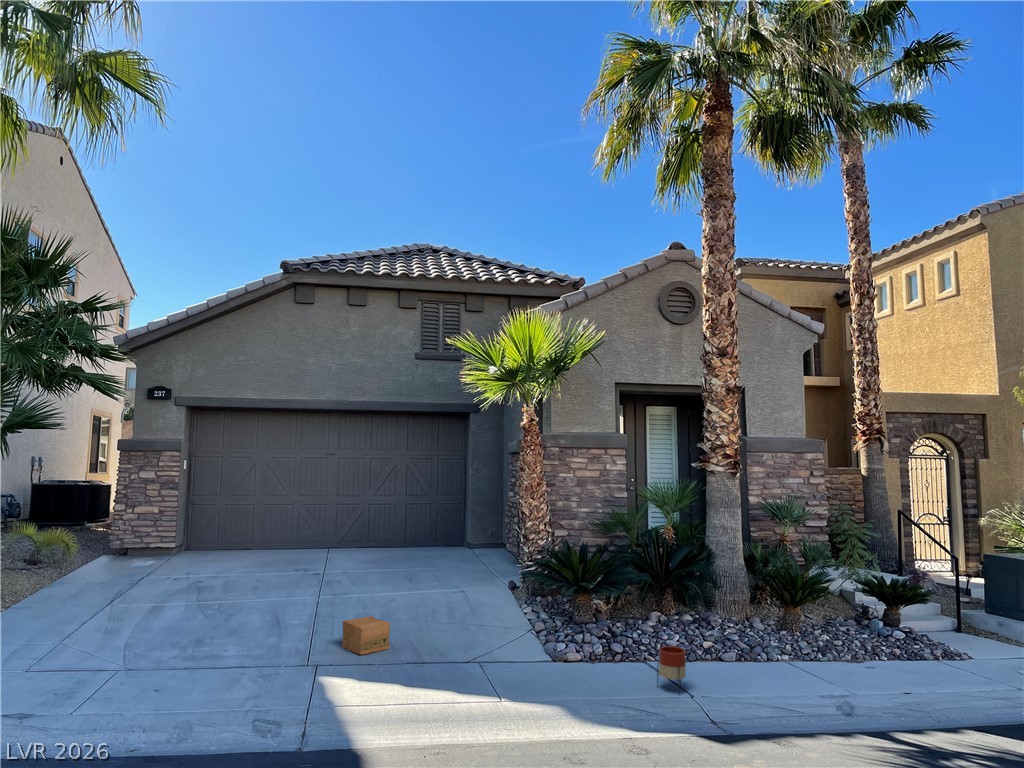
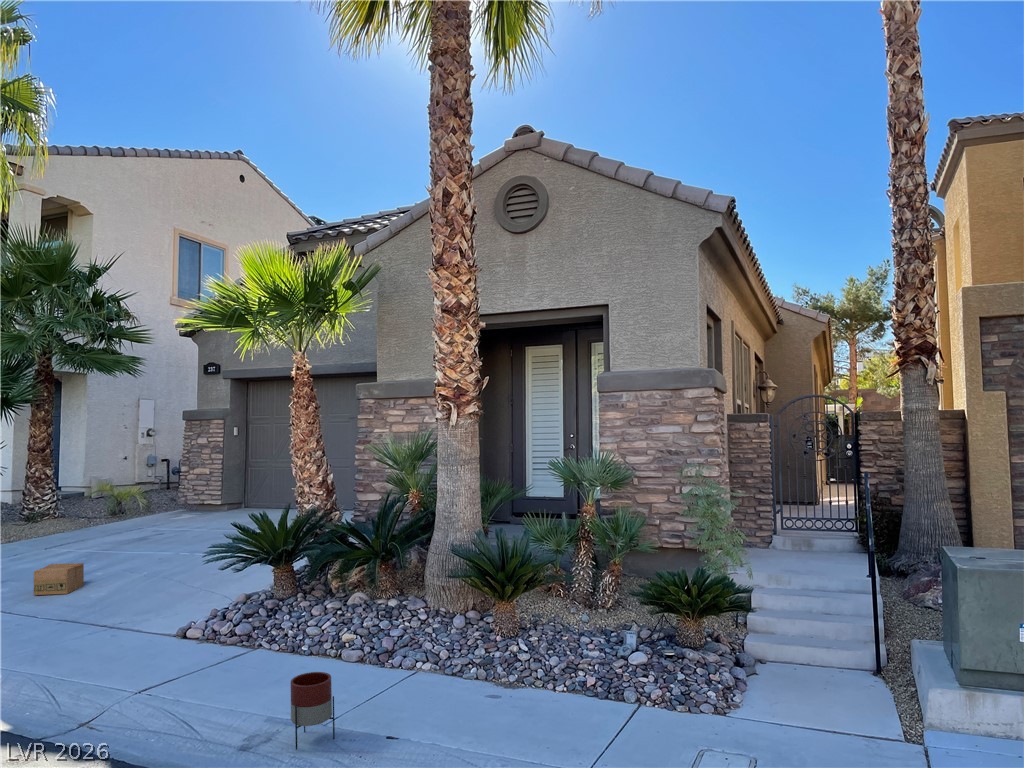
planter: present [657,646,686,694] -> present [291,672,335,750]

